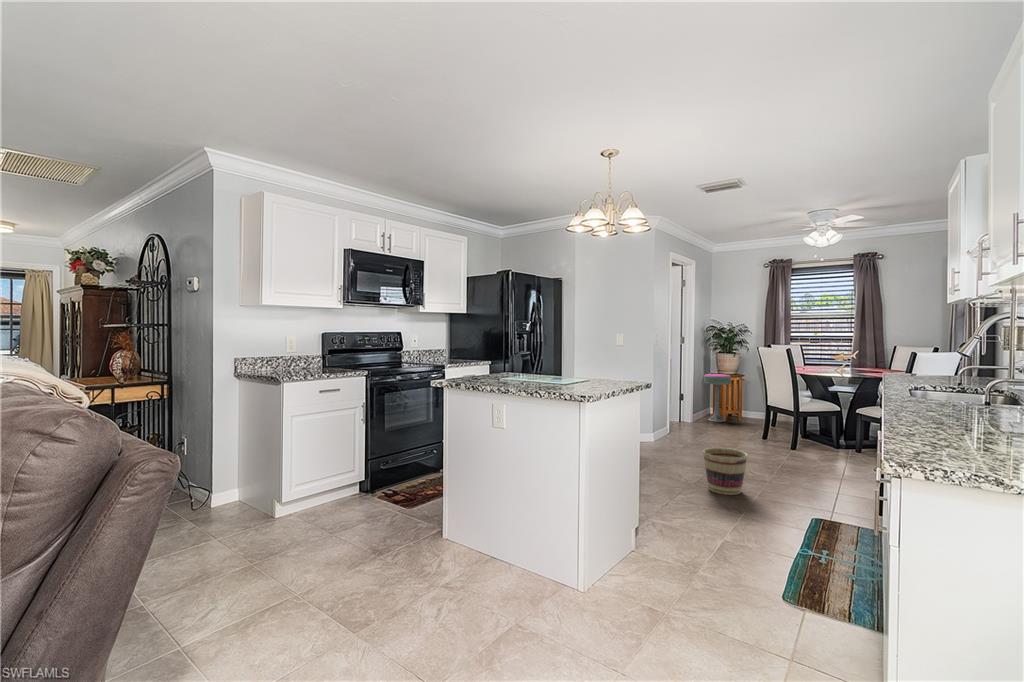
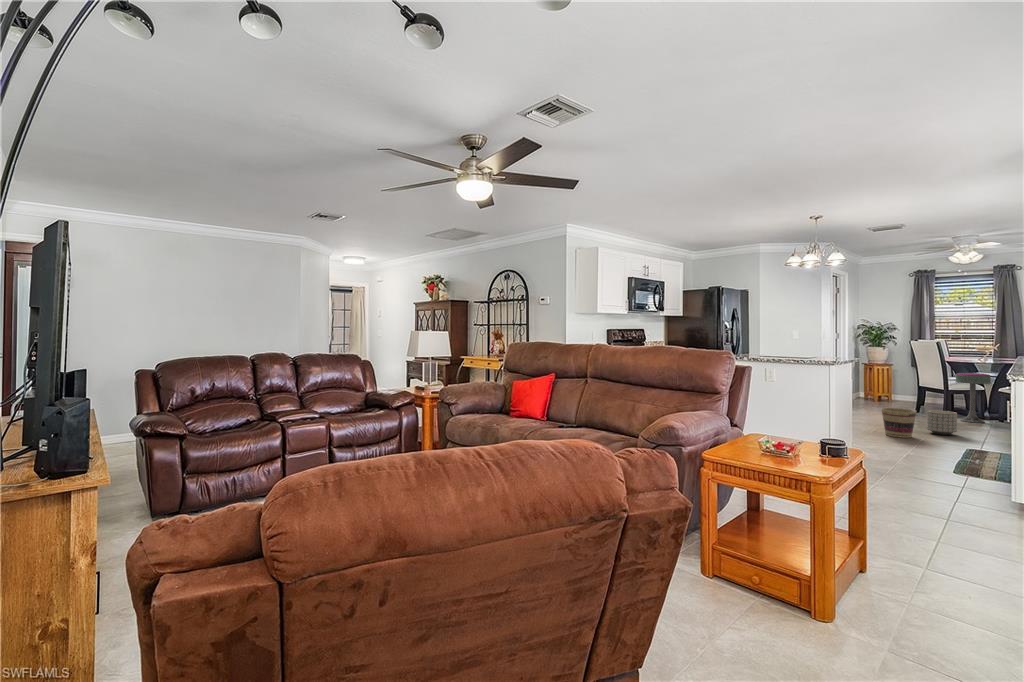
bar stool: present [704,374,731,422] -> present [956,373,991,423]
planter: none [764,448,802,485] -> present [927,410,957,435]

